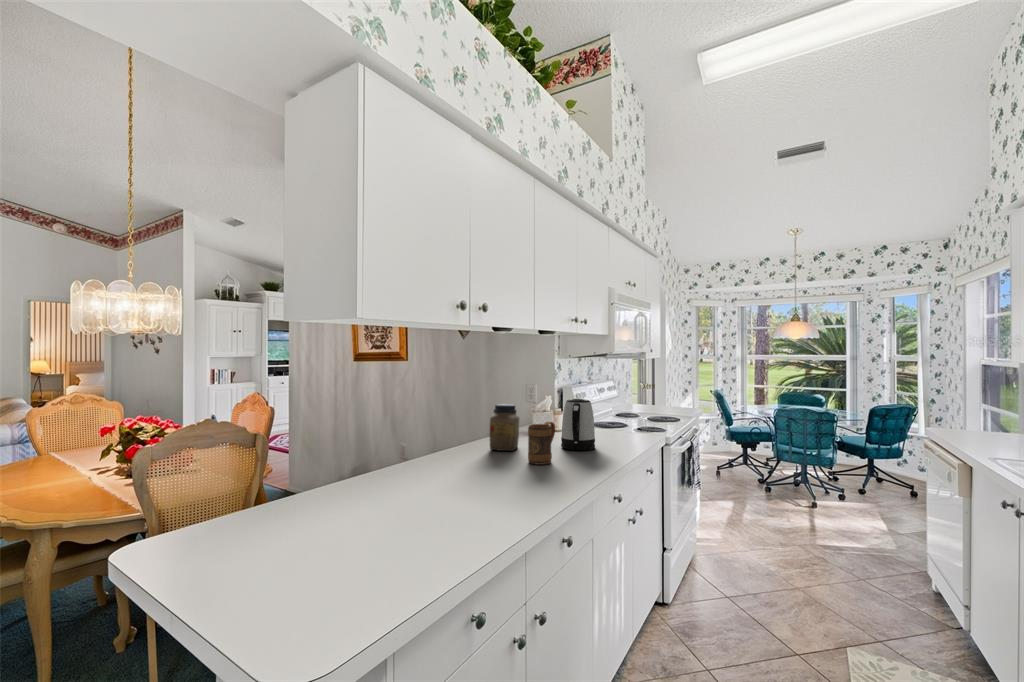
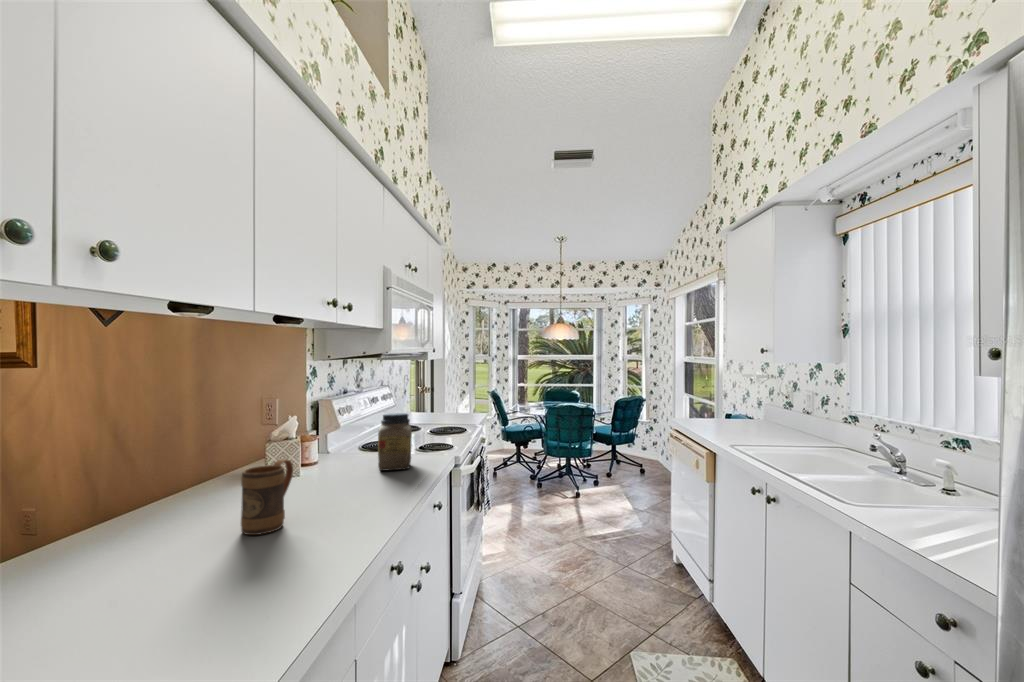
kettle: present [561,398,595,450] -> none [307,417,359,494]
jar: present [489,404,519,451] -> present [378,413,412,471]

